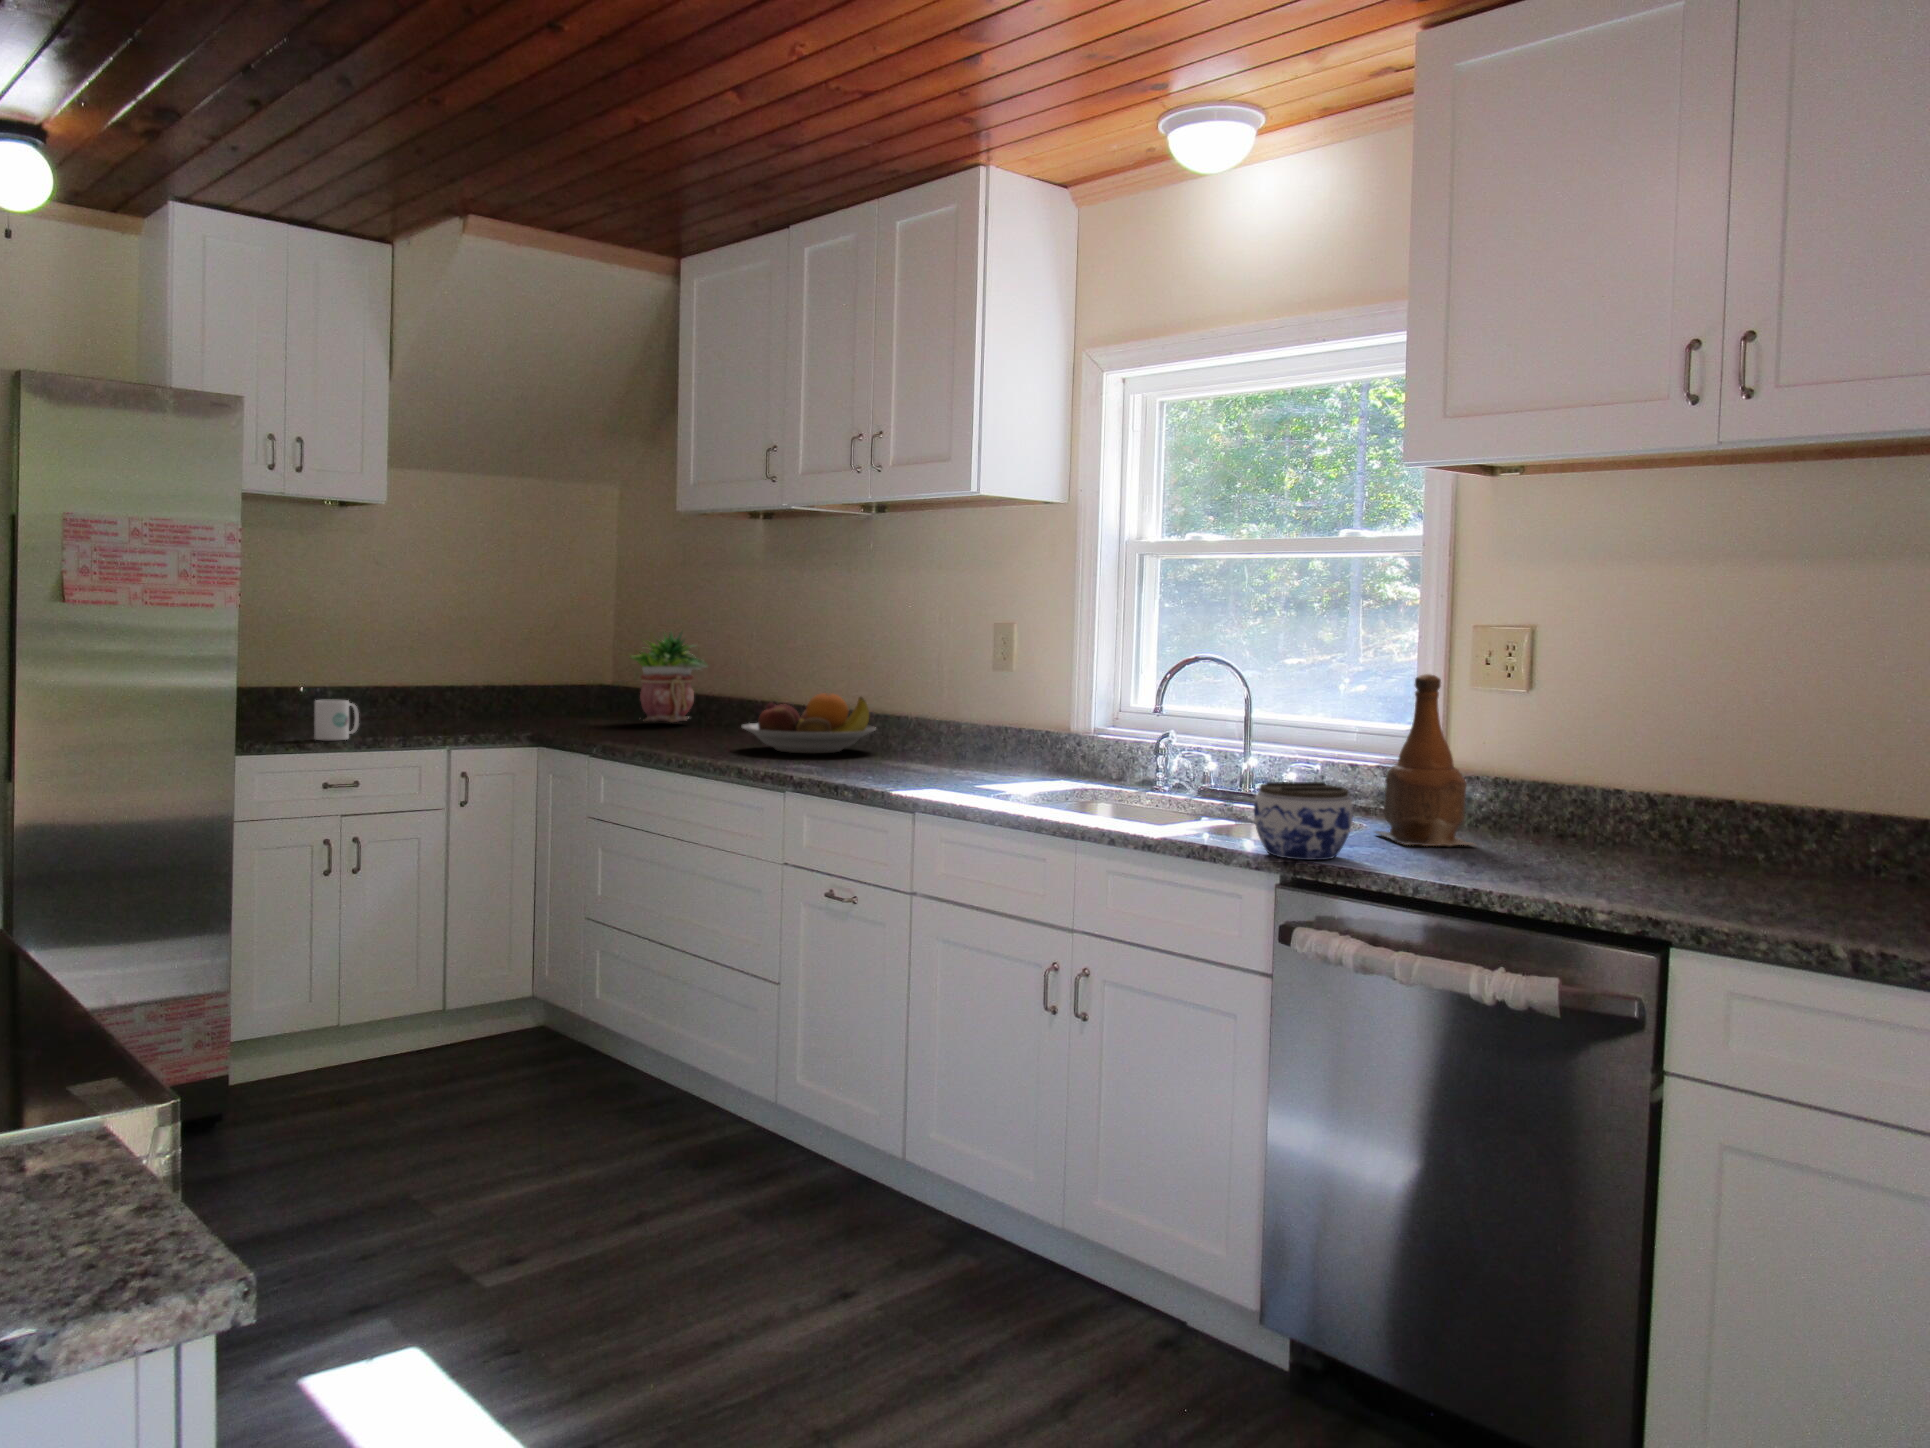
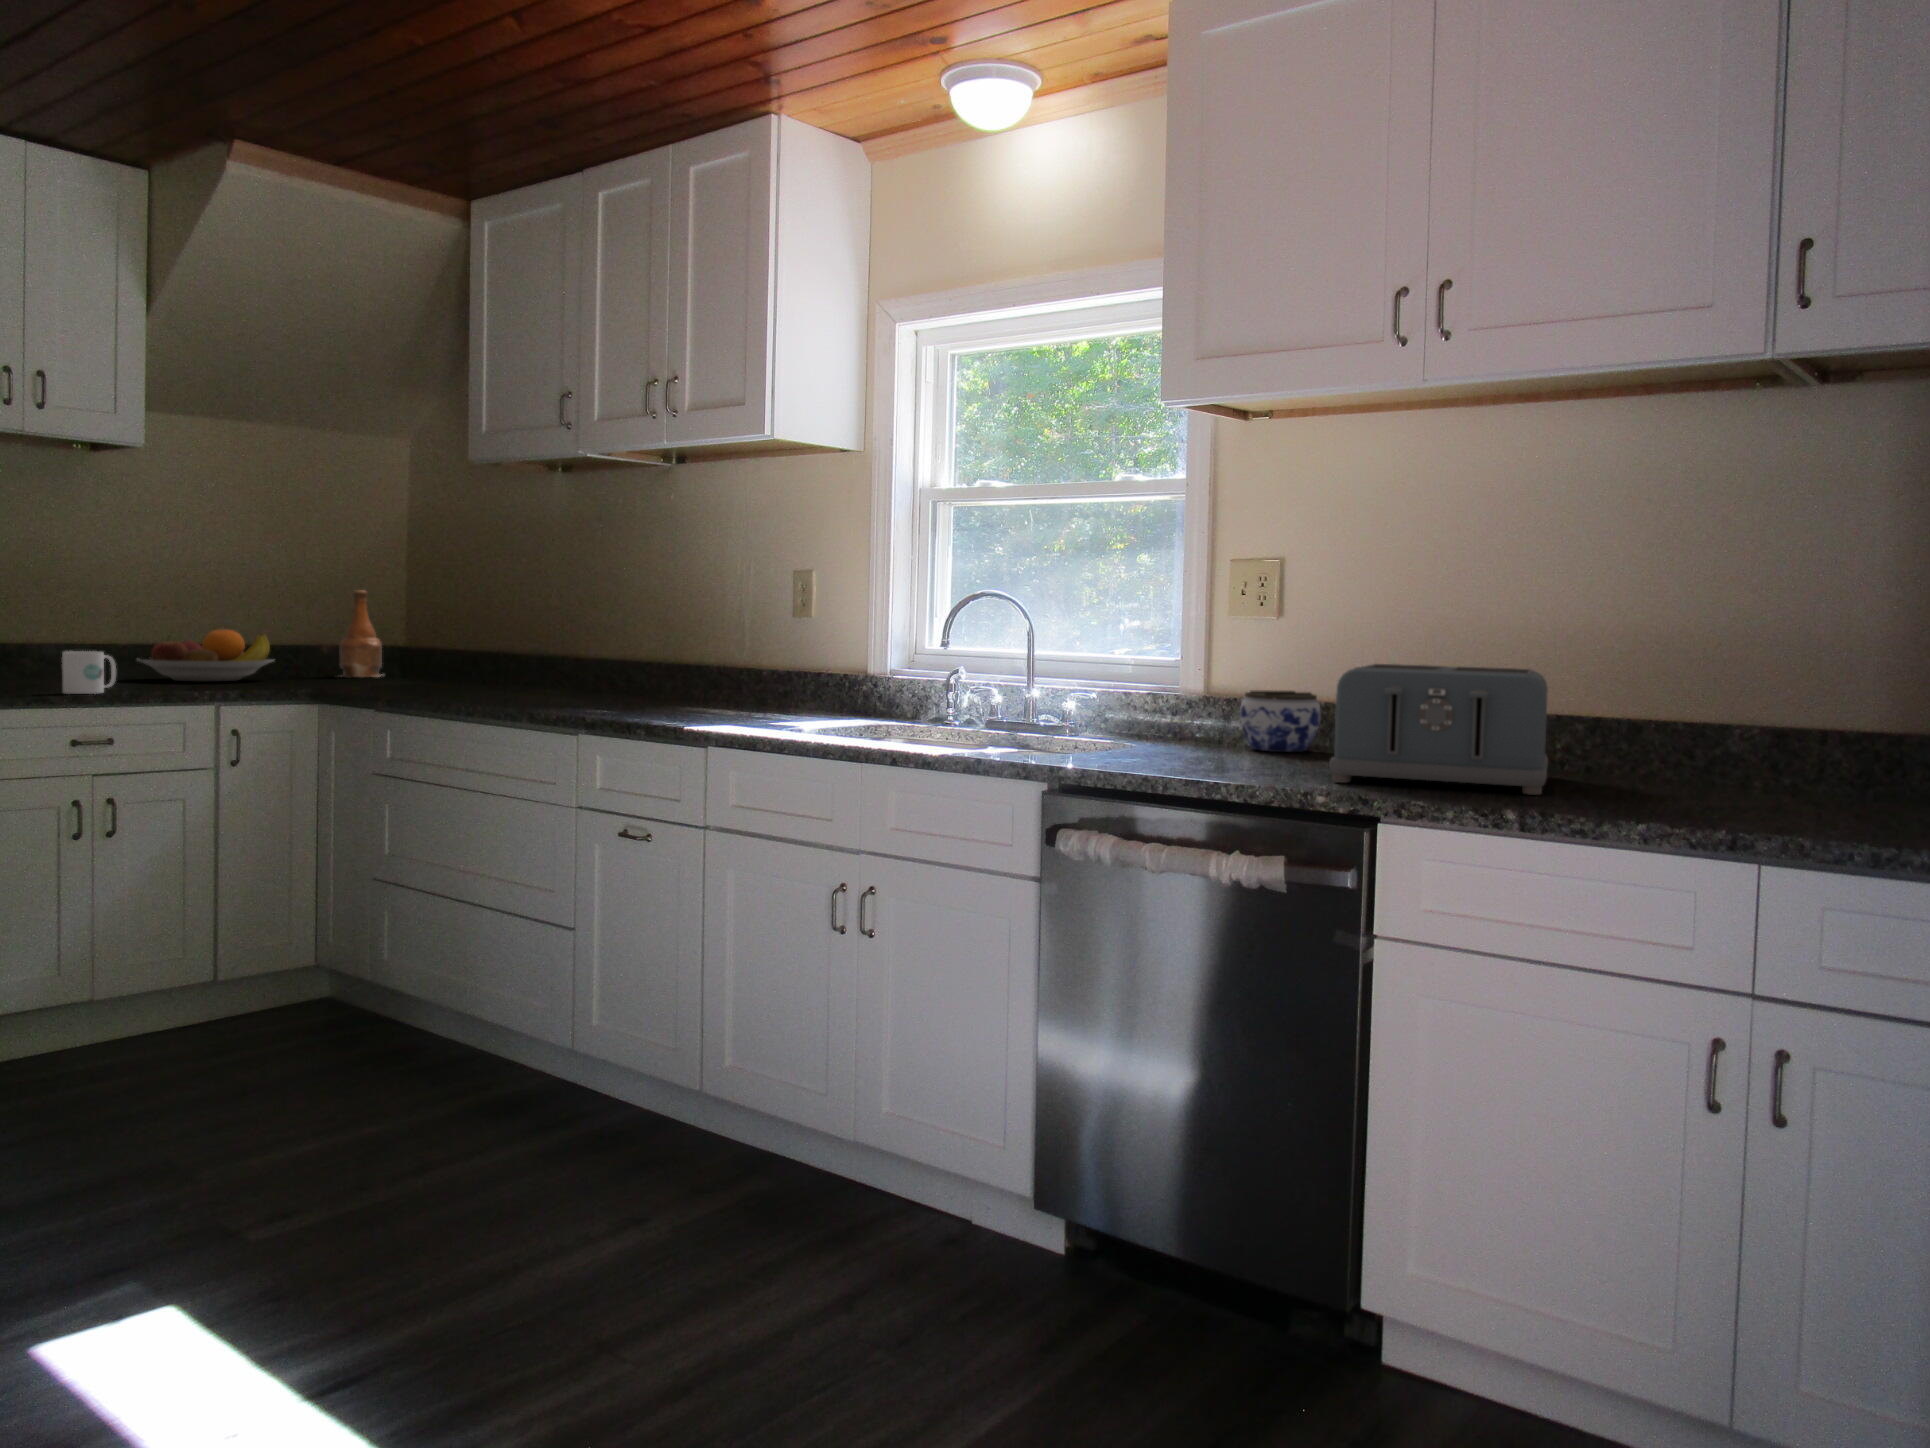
potted plant: present [630,631,708,722] -> none [429,585,515,682]
bottle: present [1375,674,1477,846] -> present [339,590,382,677]
fruit bowl: present [742,693,876,754] -> present [138,629,274,682]
toaster: none [1604,755,1868,919] -> present [1329,664,1548,795]
jar: present [1254,782,1353,860] -> present [1240,690,1321,752]

